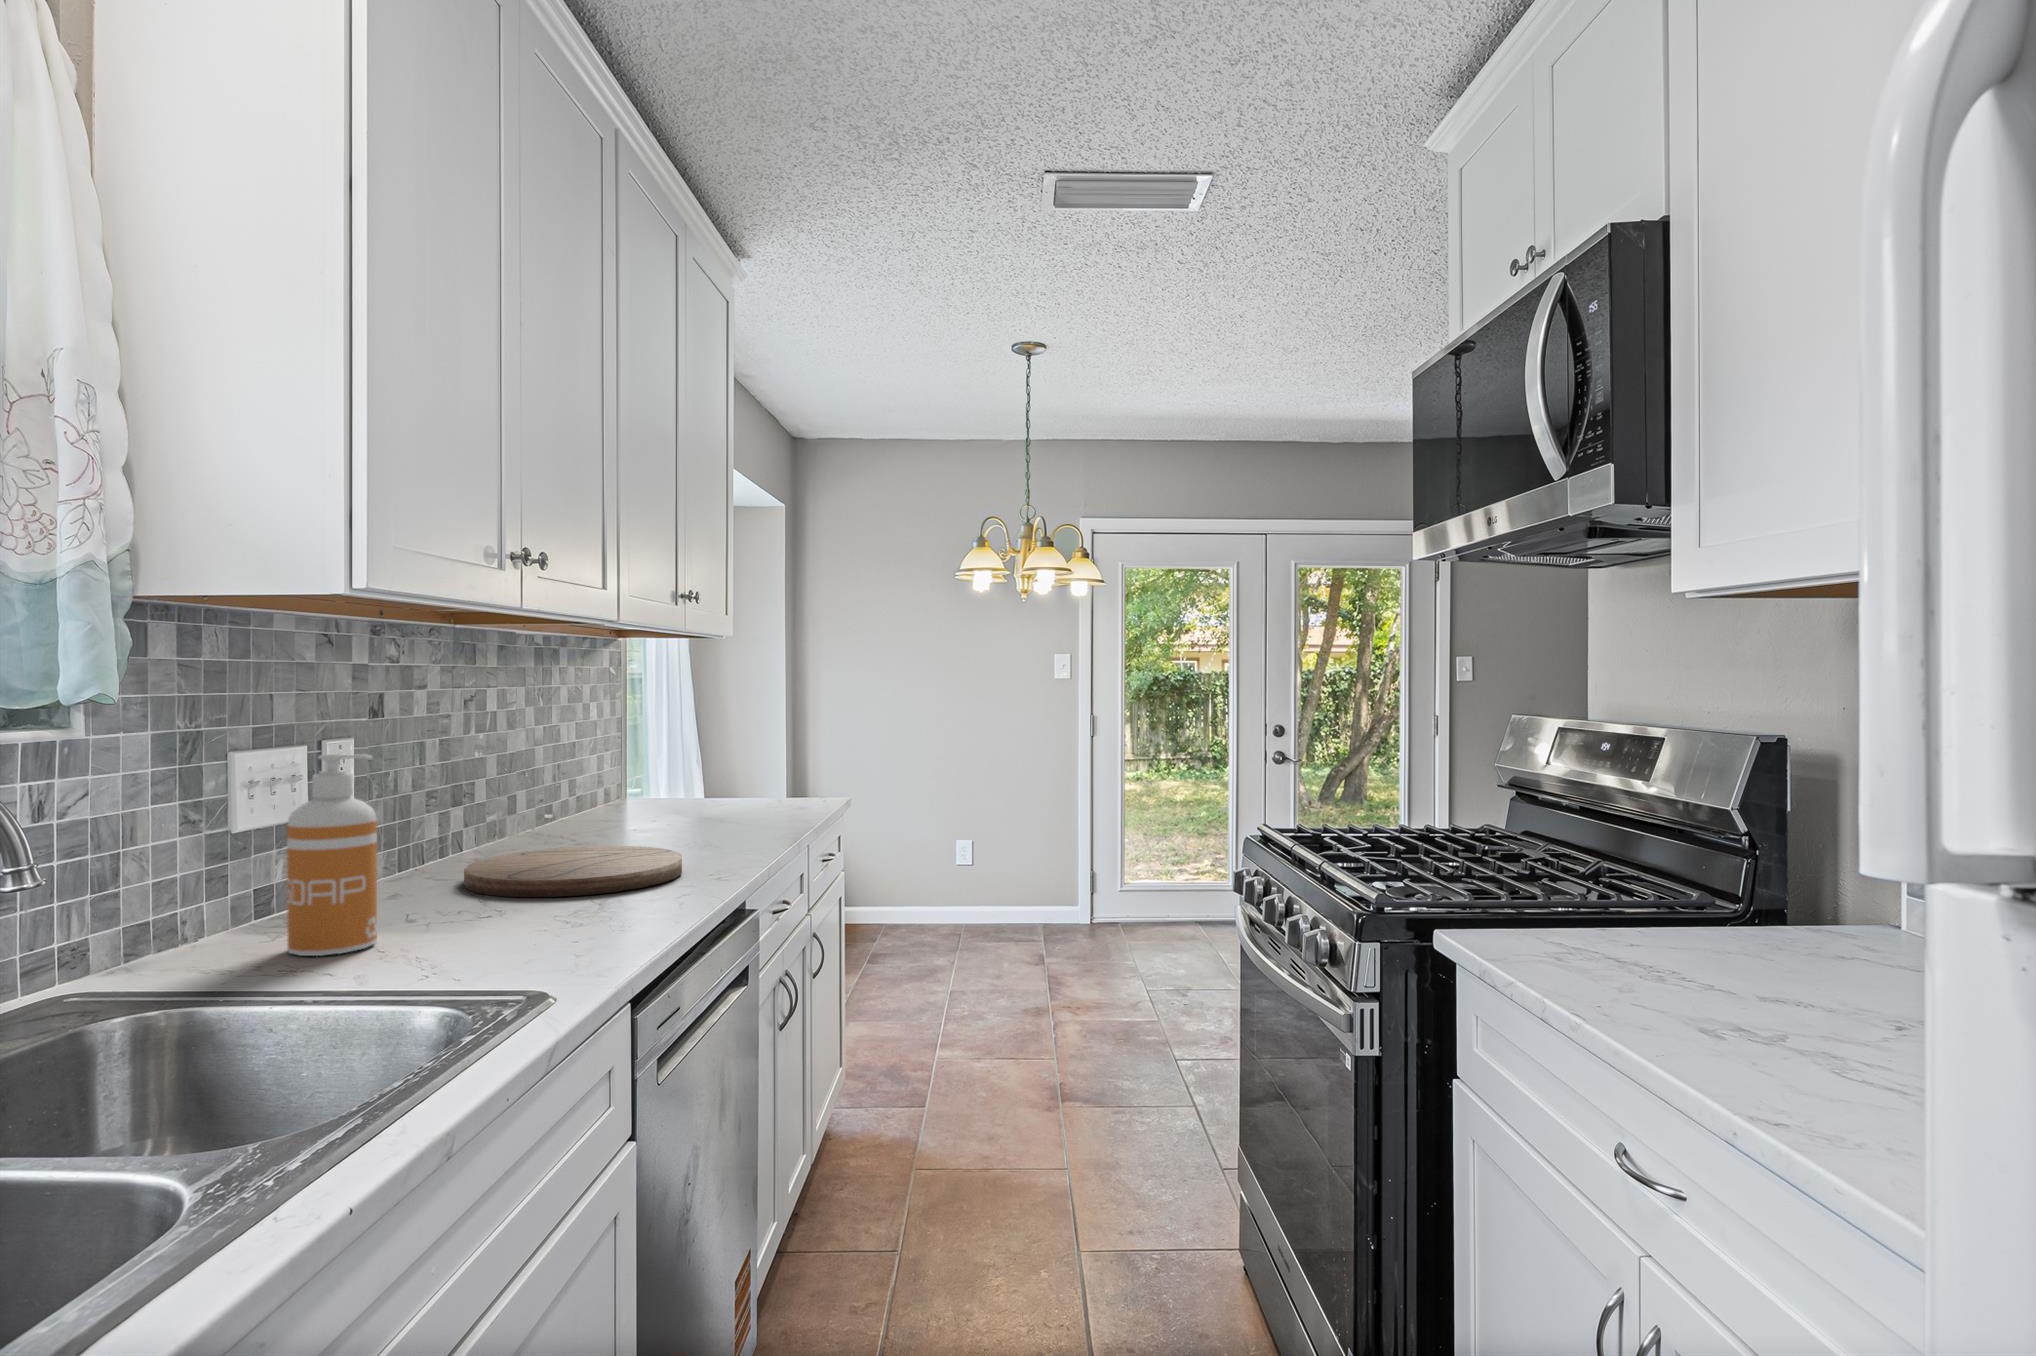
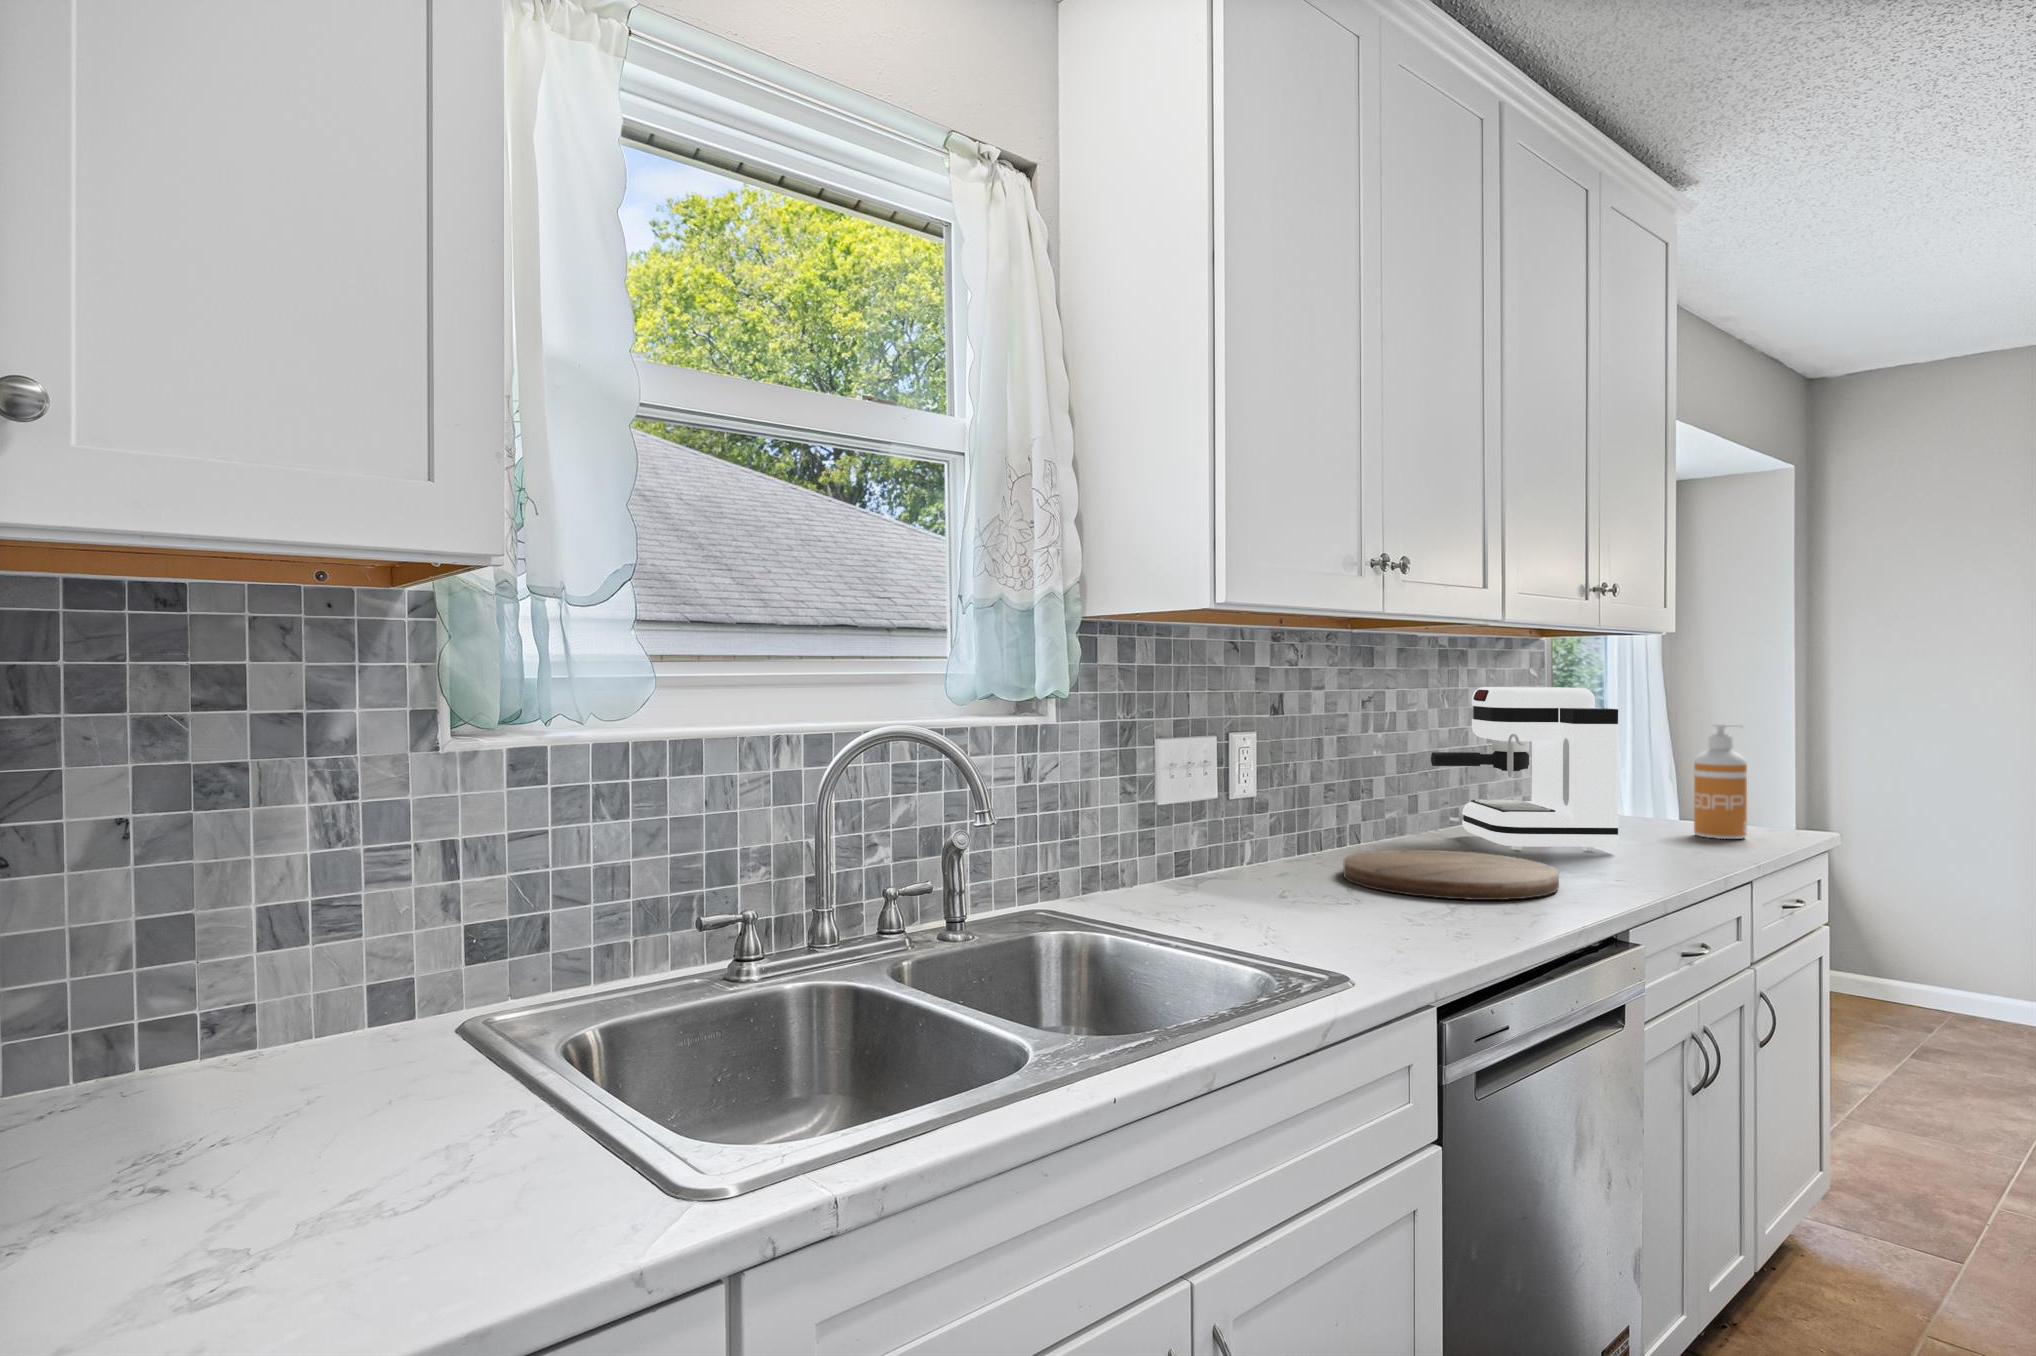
coffee maker: none [532,684,708,839] -> present [1431,687,1619,851]
soap dispenser: present [287,753,377,956] -> present [1694,724,1747,839]

